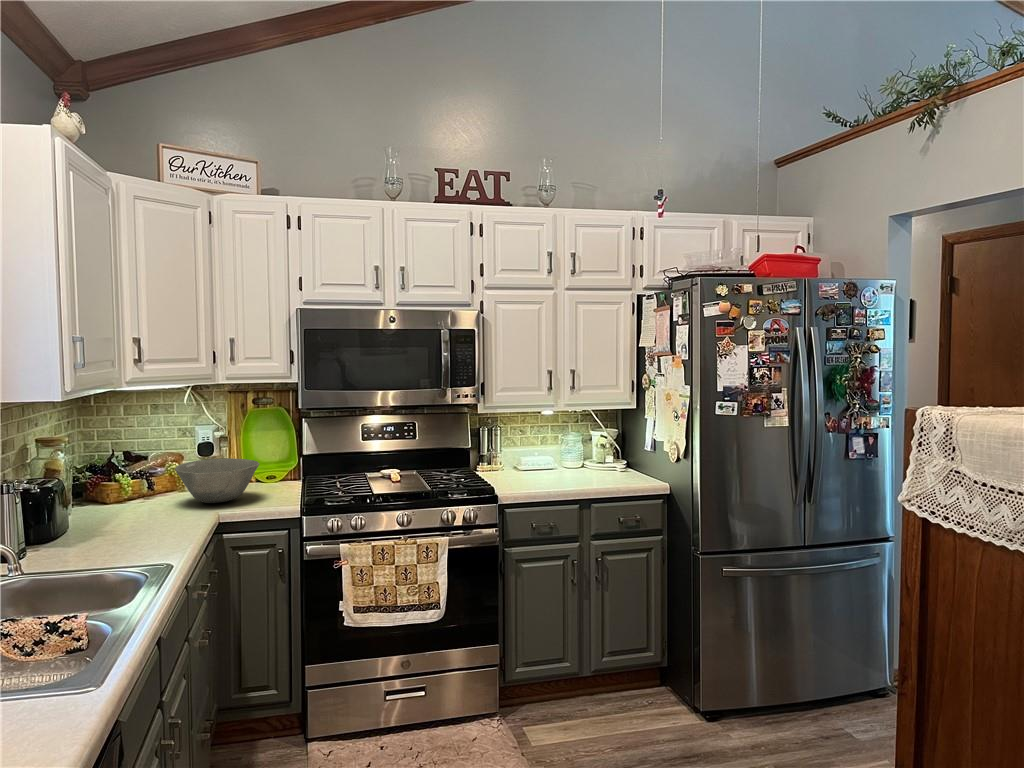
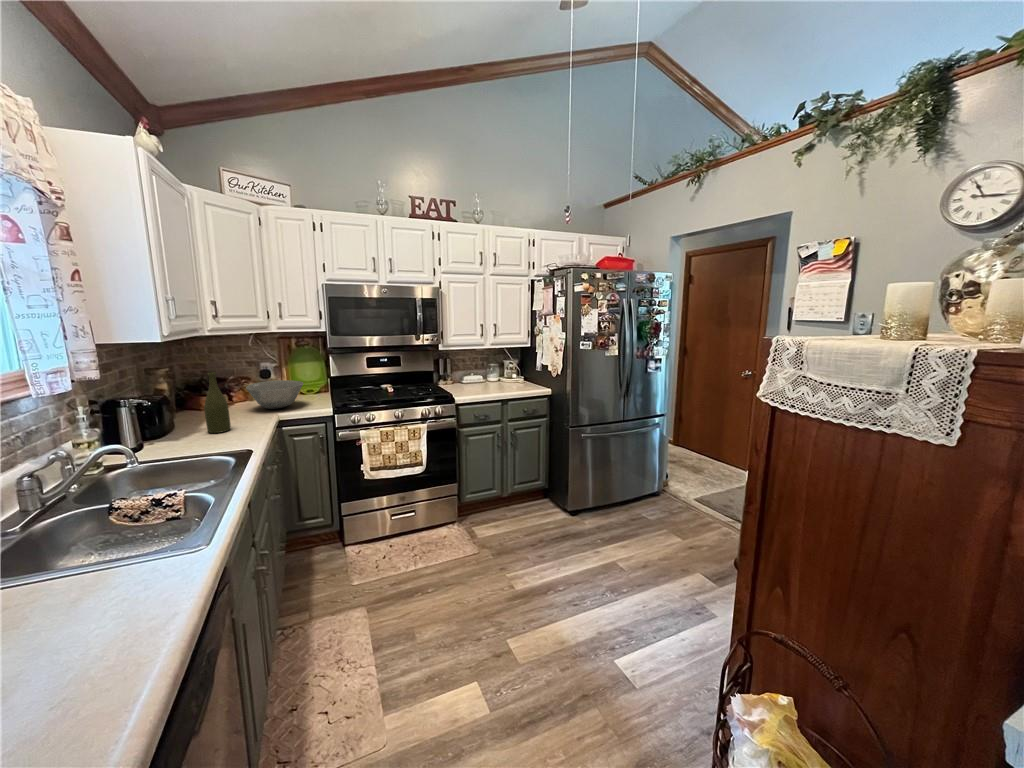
bottle: none [114,443,148,537] -> present [204,372,231,433]

